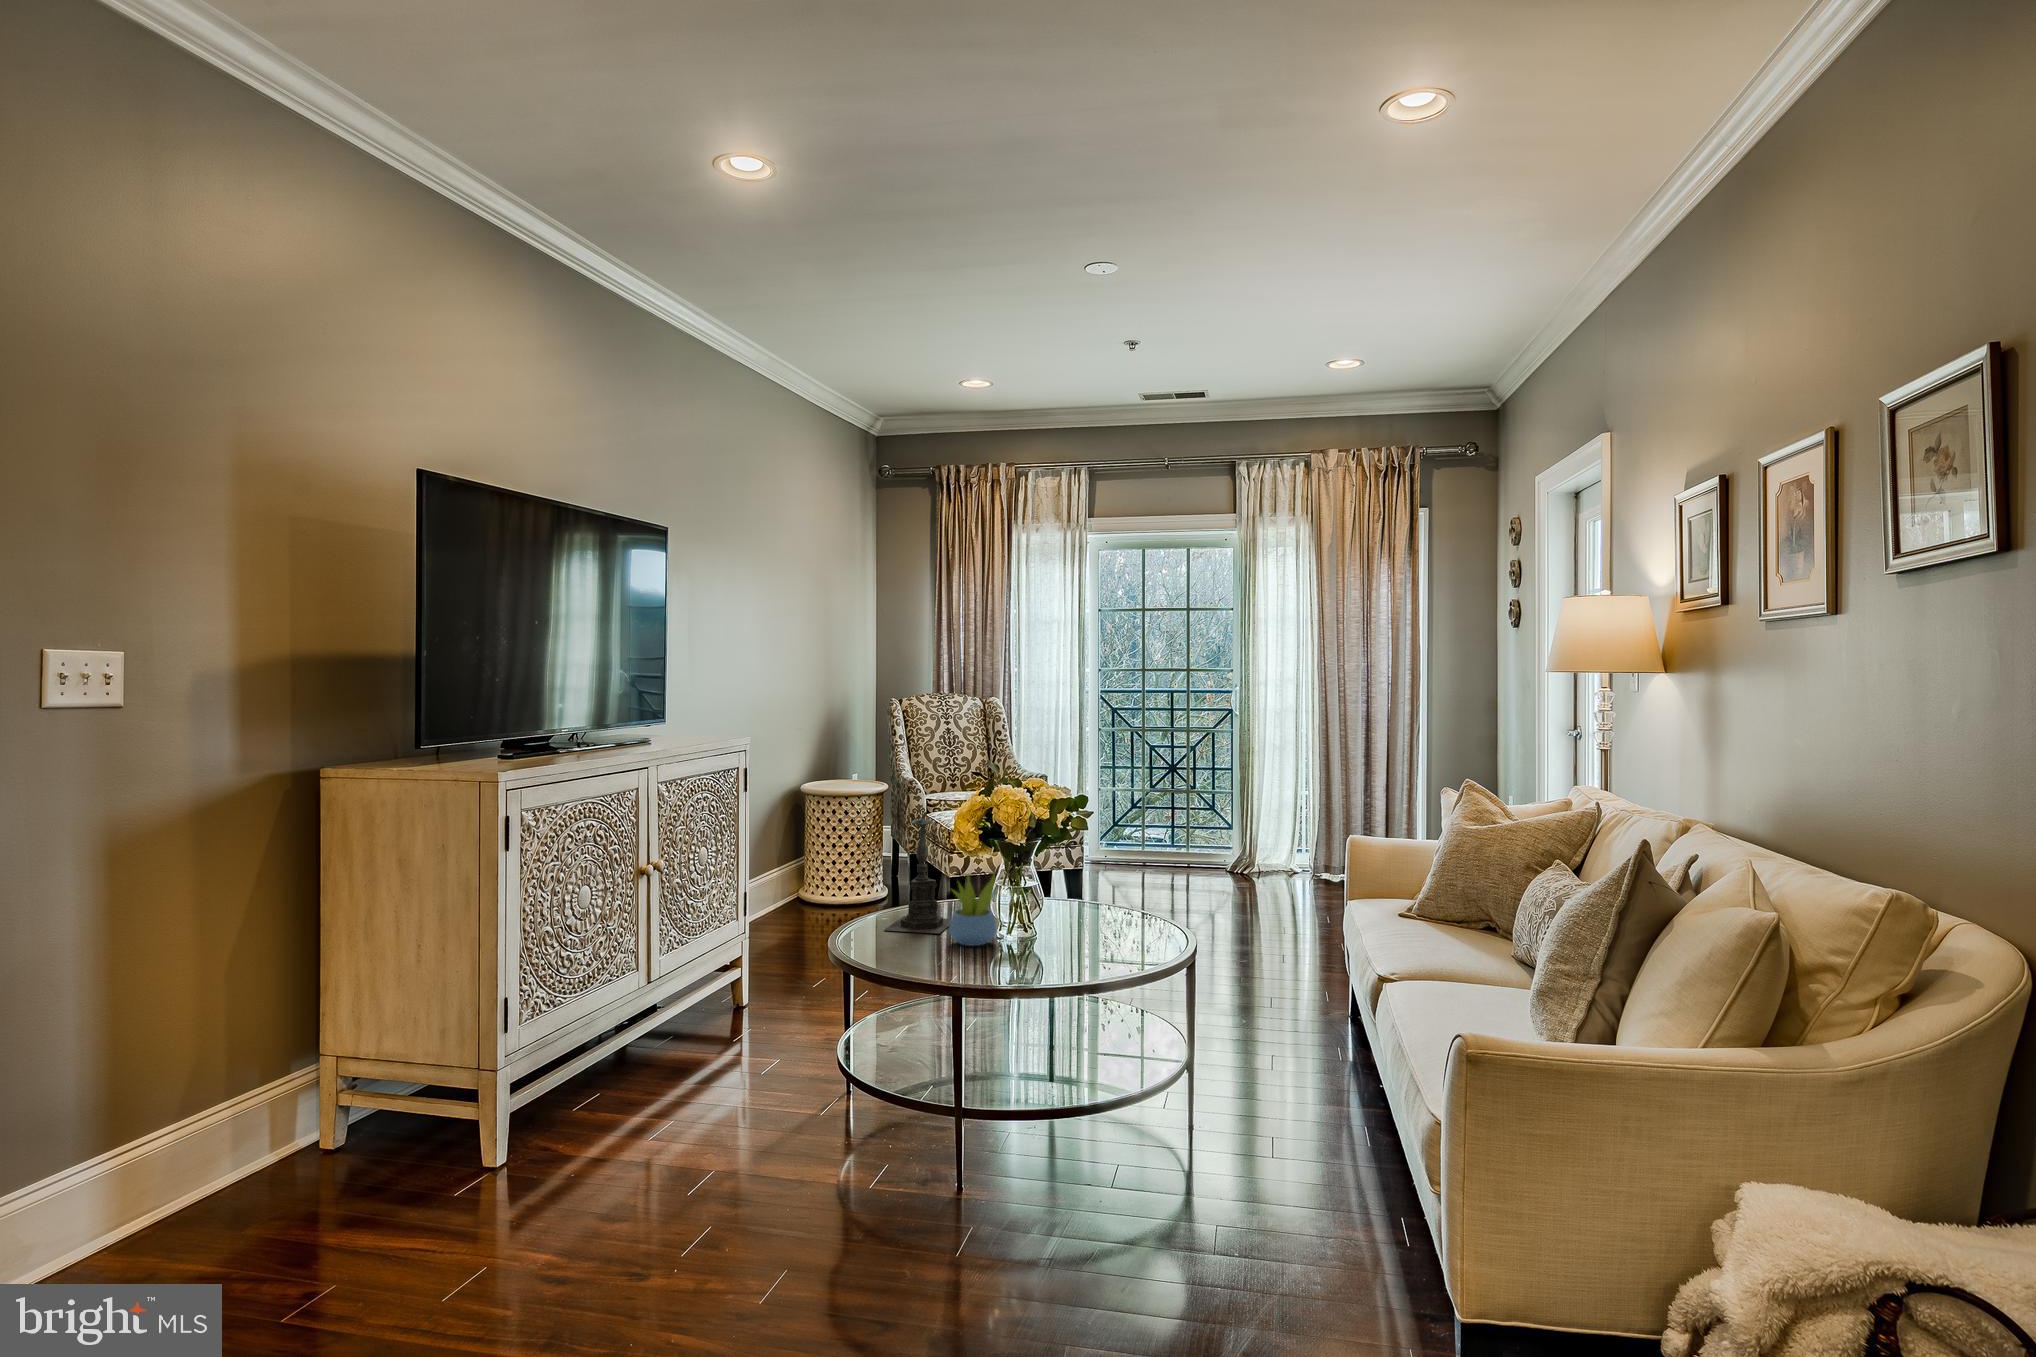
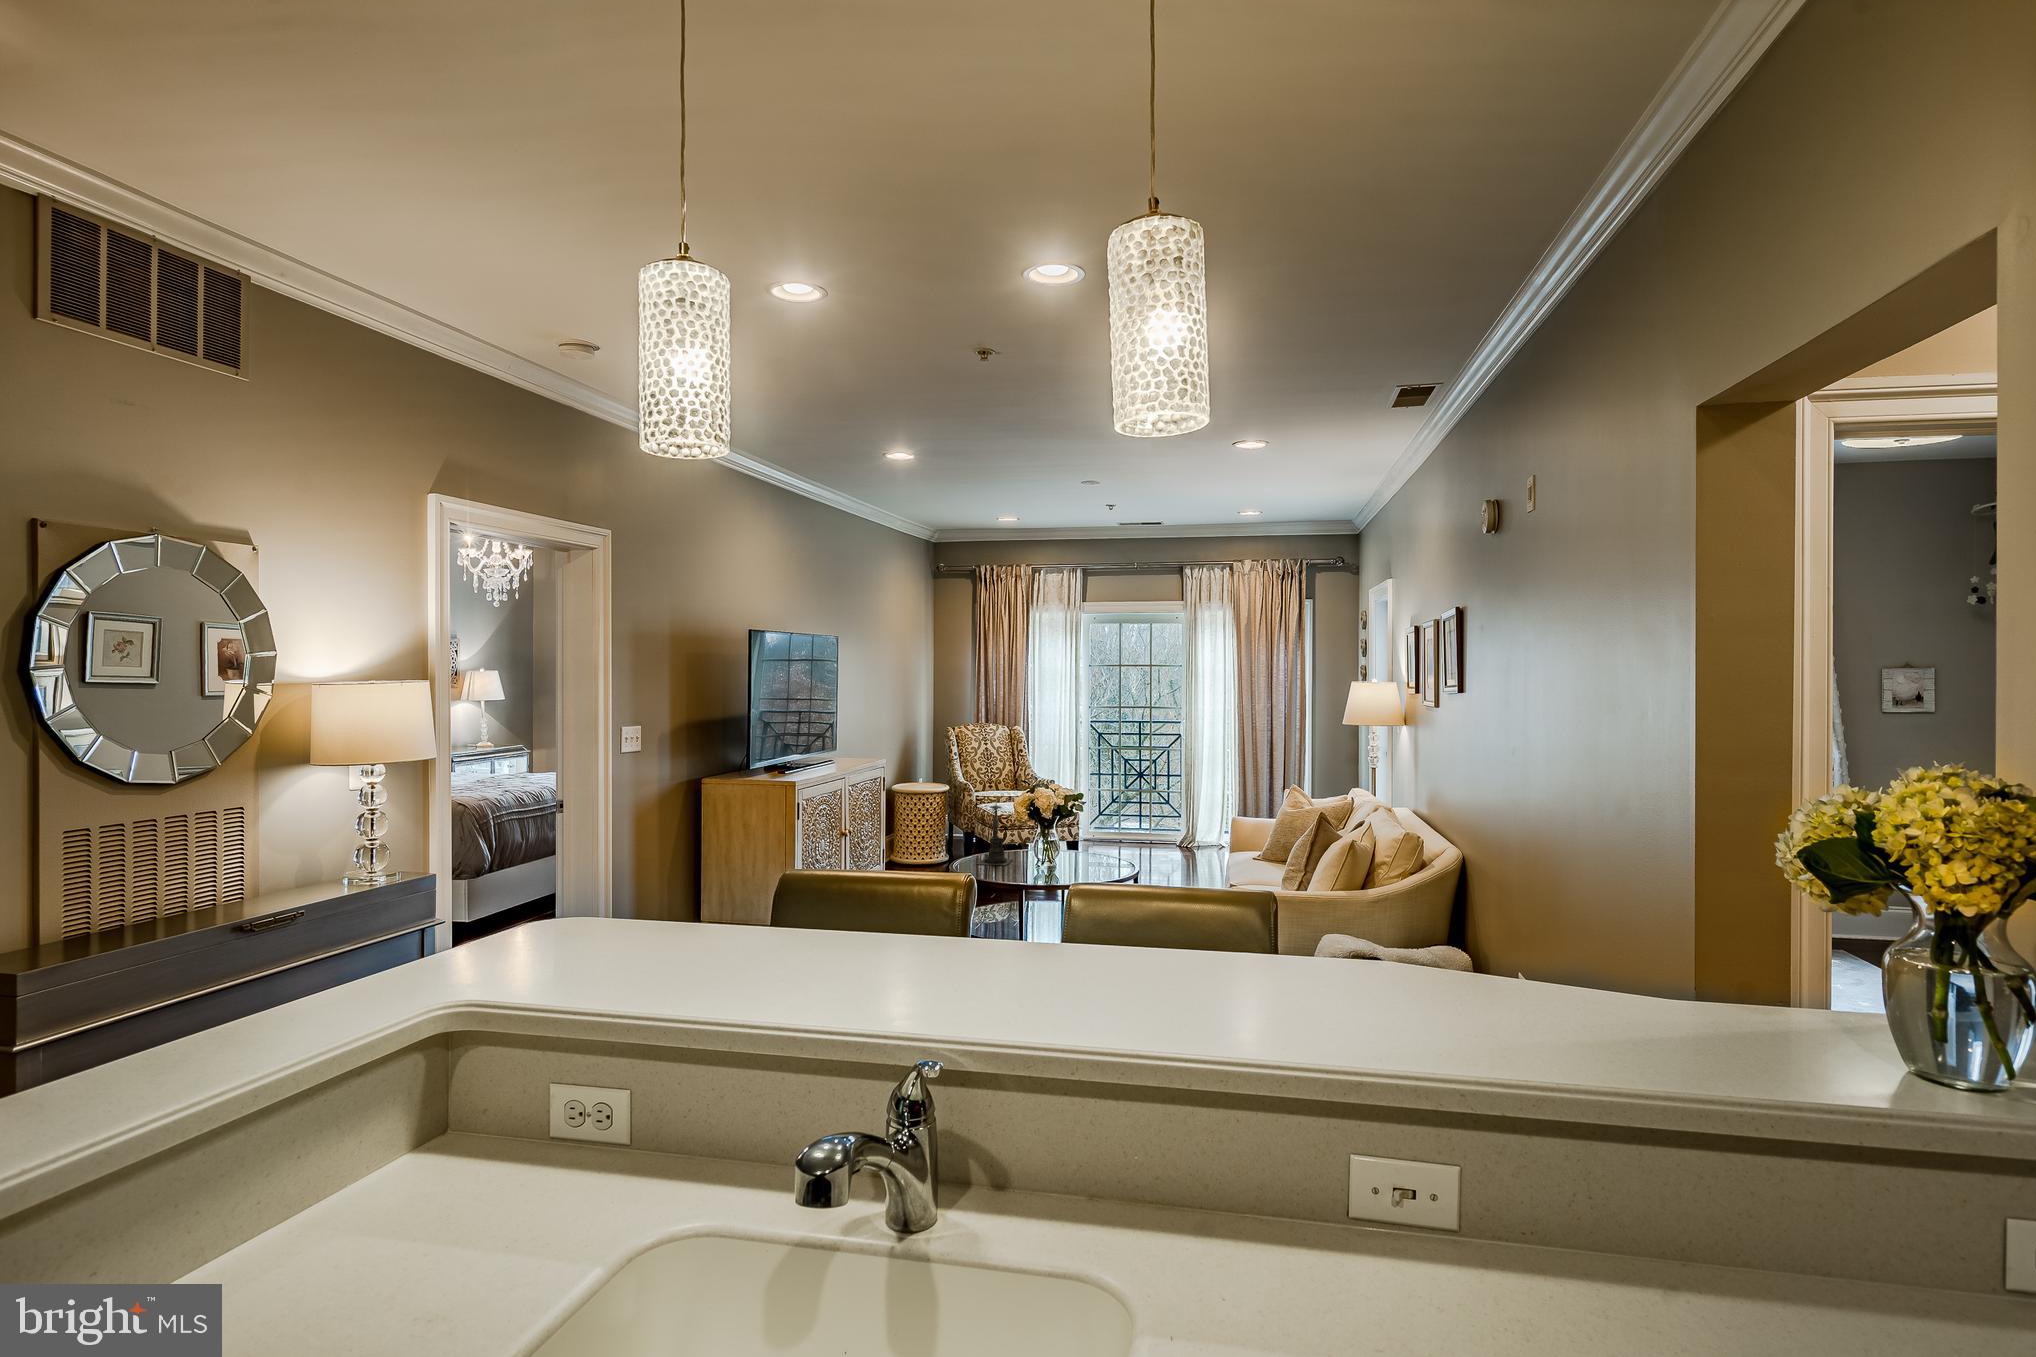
succulent plant: present [949,874,997,946] -> none [1012,831,1037,871]

